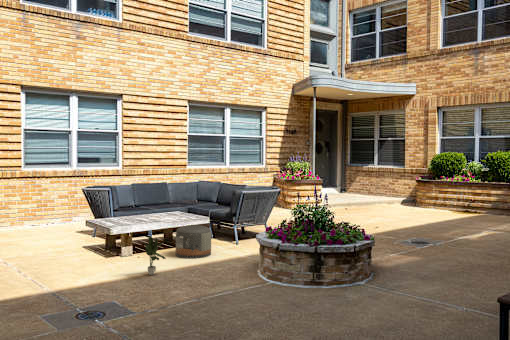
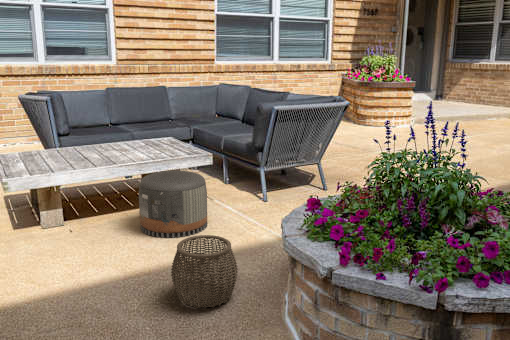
potted plant: present [144,237,166,275] -> none [21,212,81,295]
woven basket: none [209,246,238,275] -> present [171,235,238,308]

